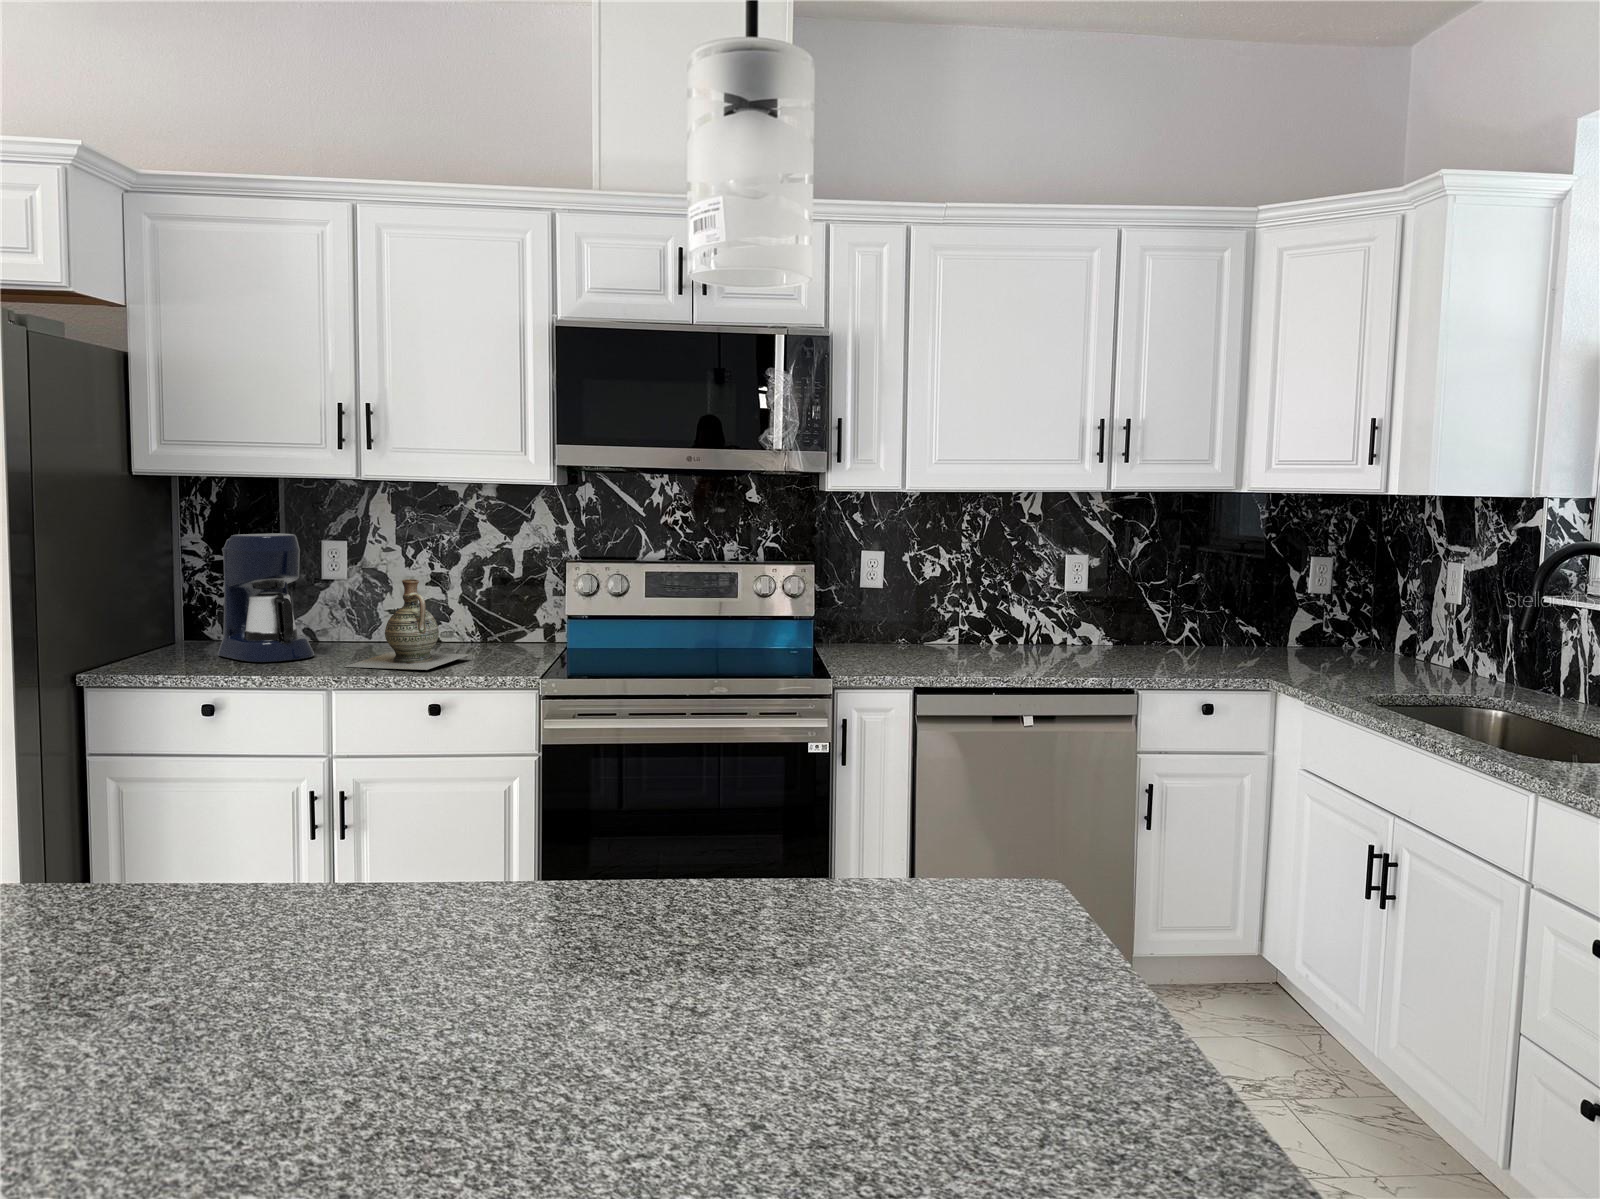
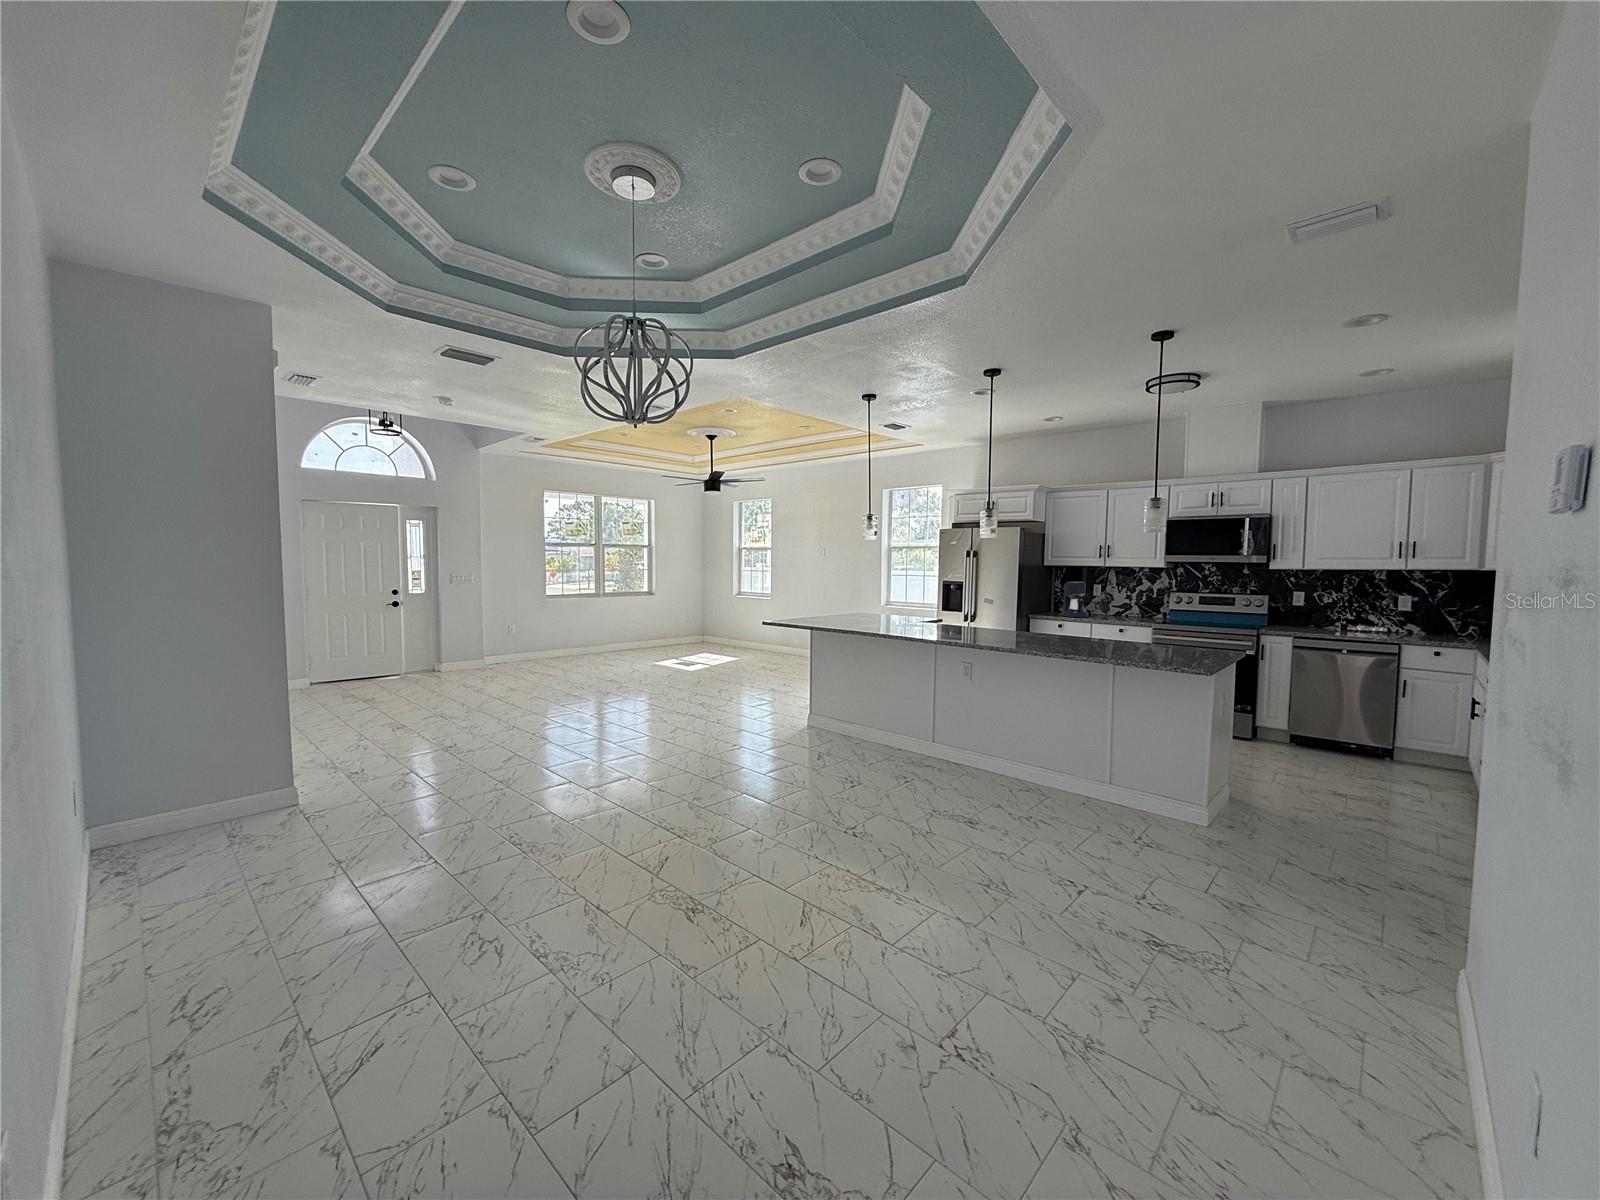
ceramic jug: present [344,579,470,670] -> none [1096,596,1136,621]

